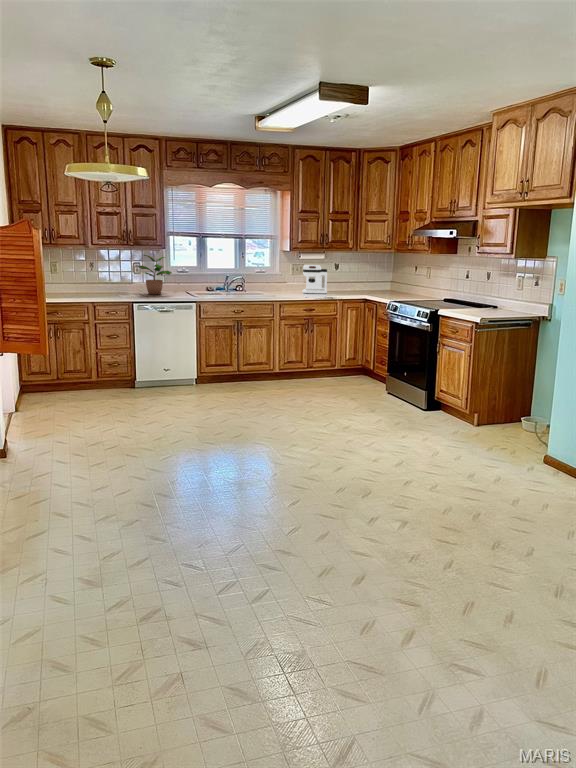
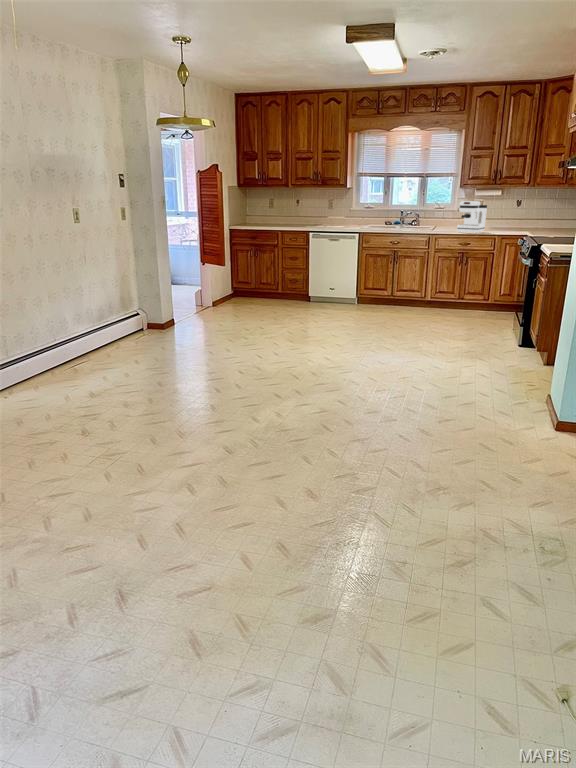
potted plant: present [138,255,172,294] -> none [326,192,350,226]

